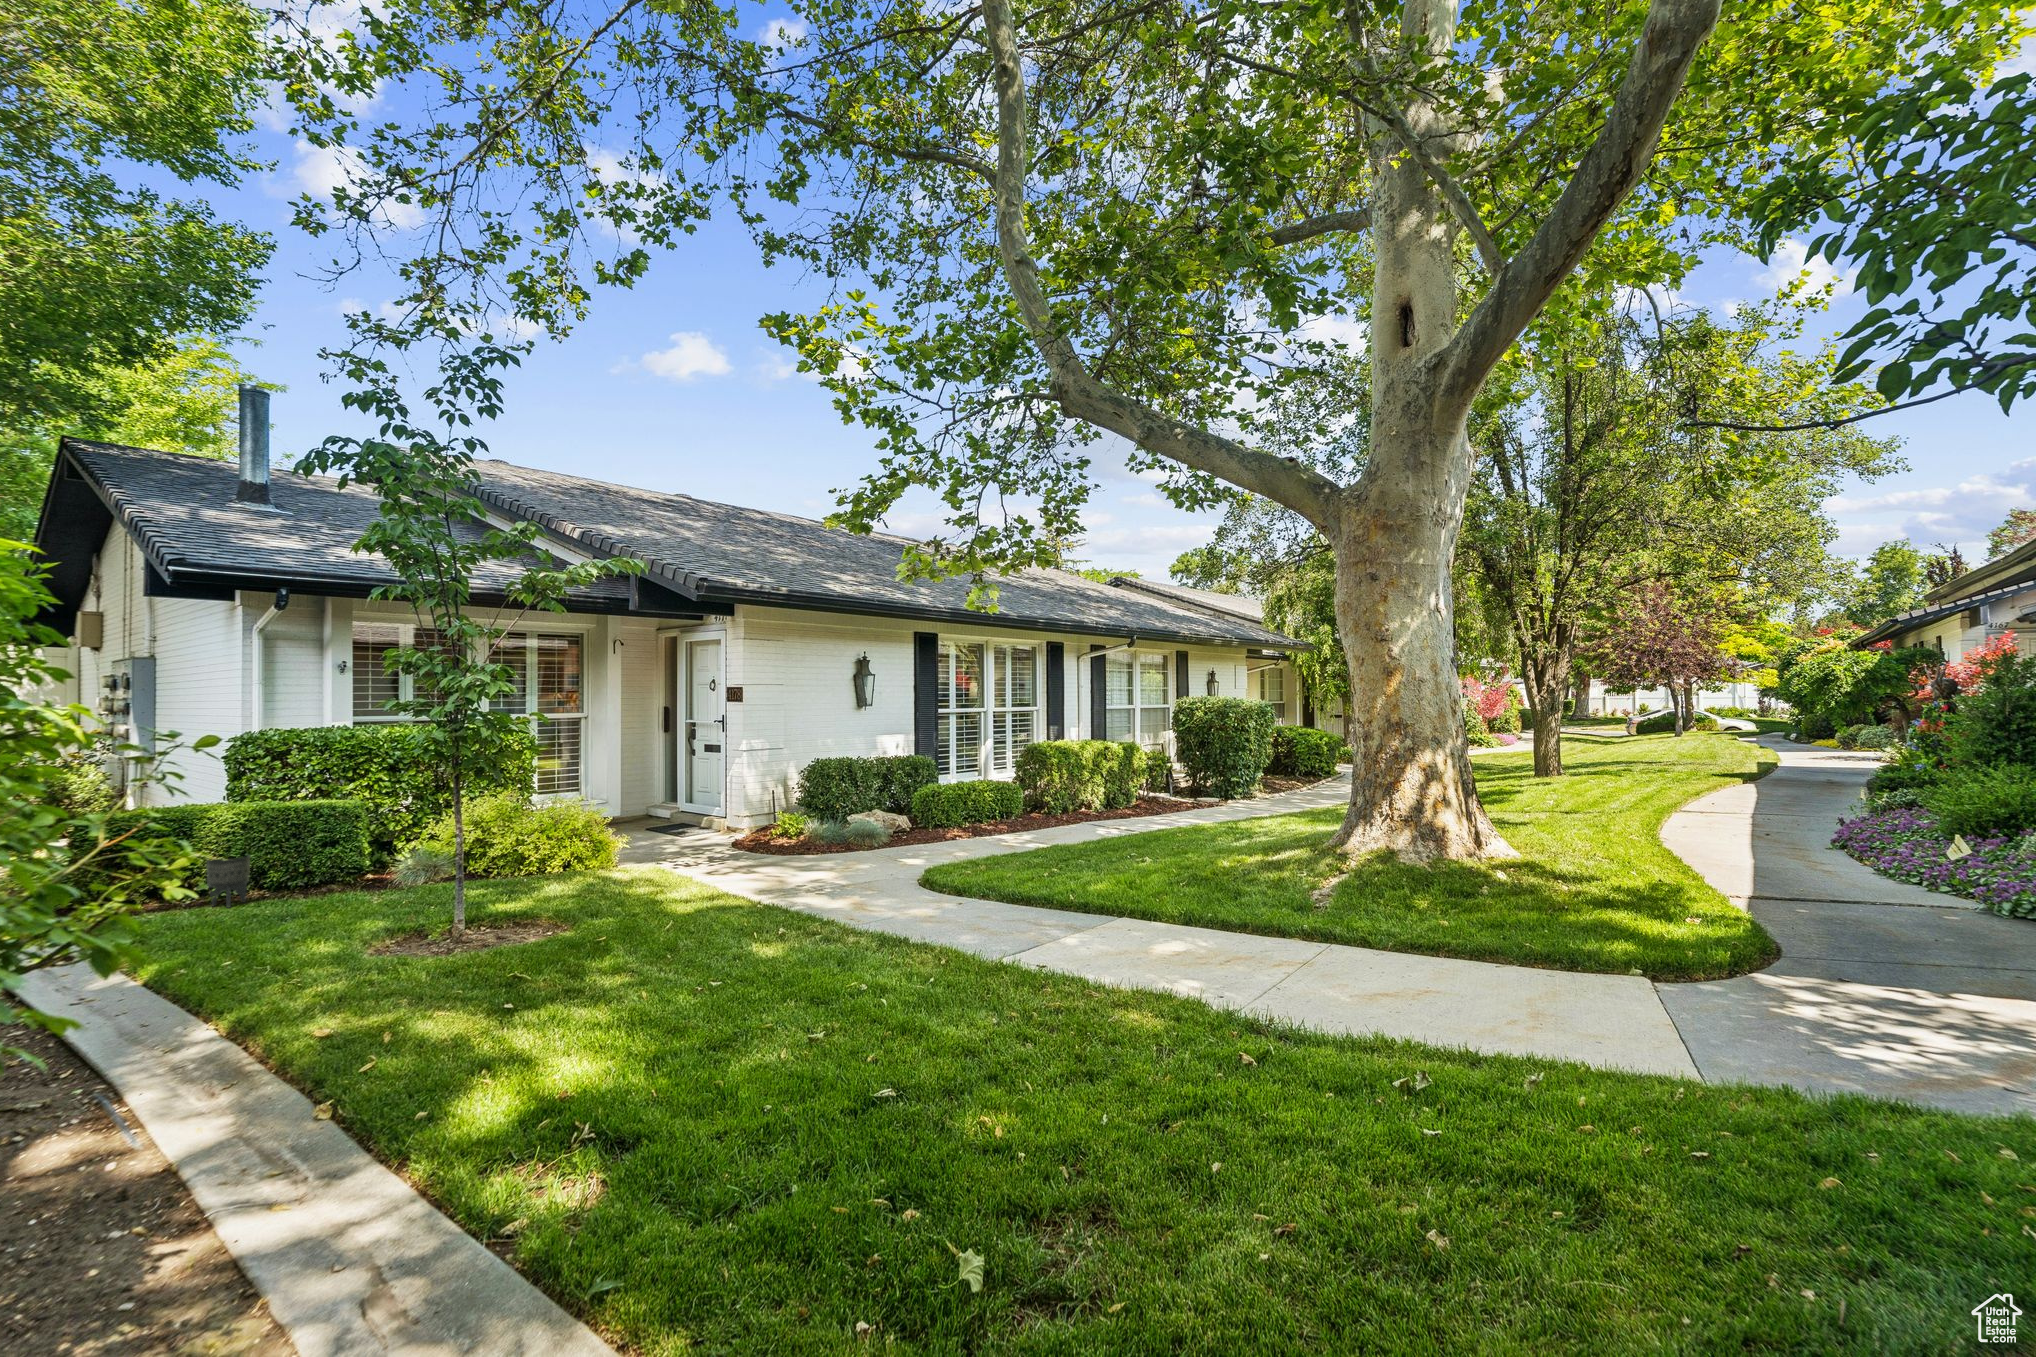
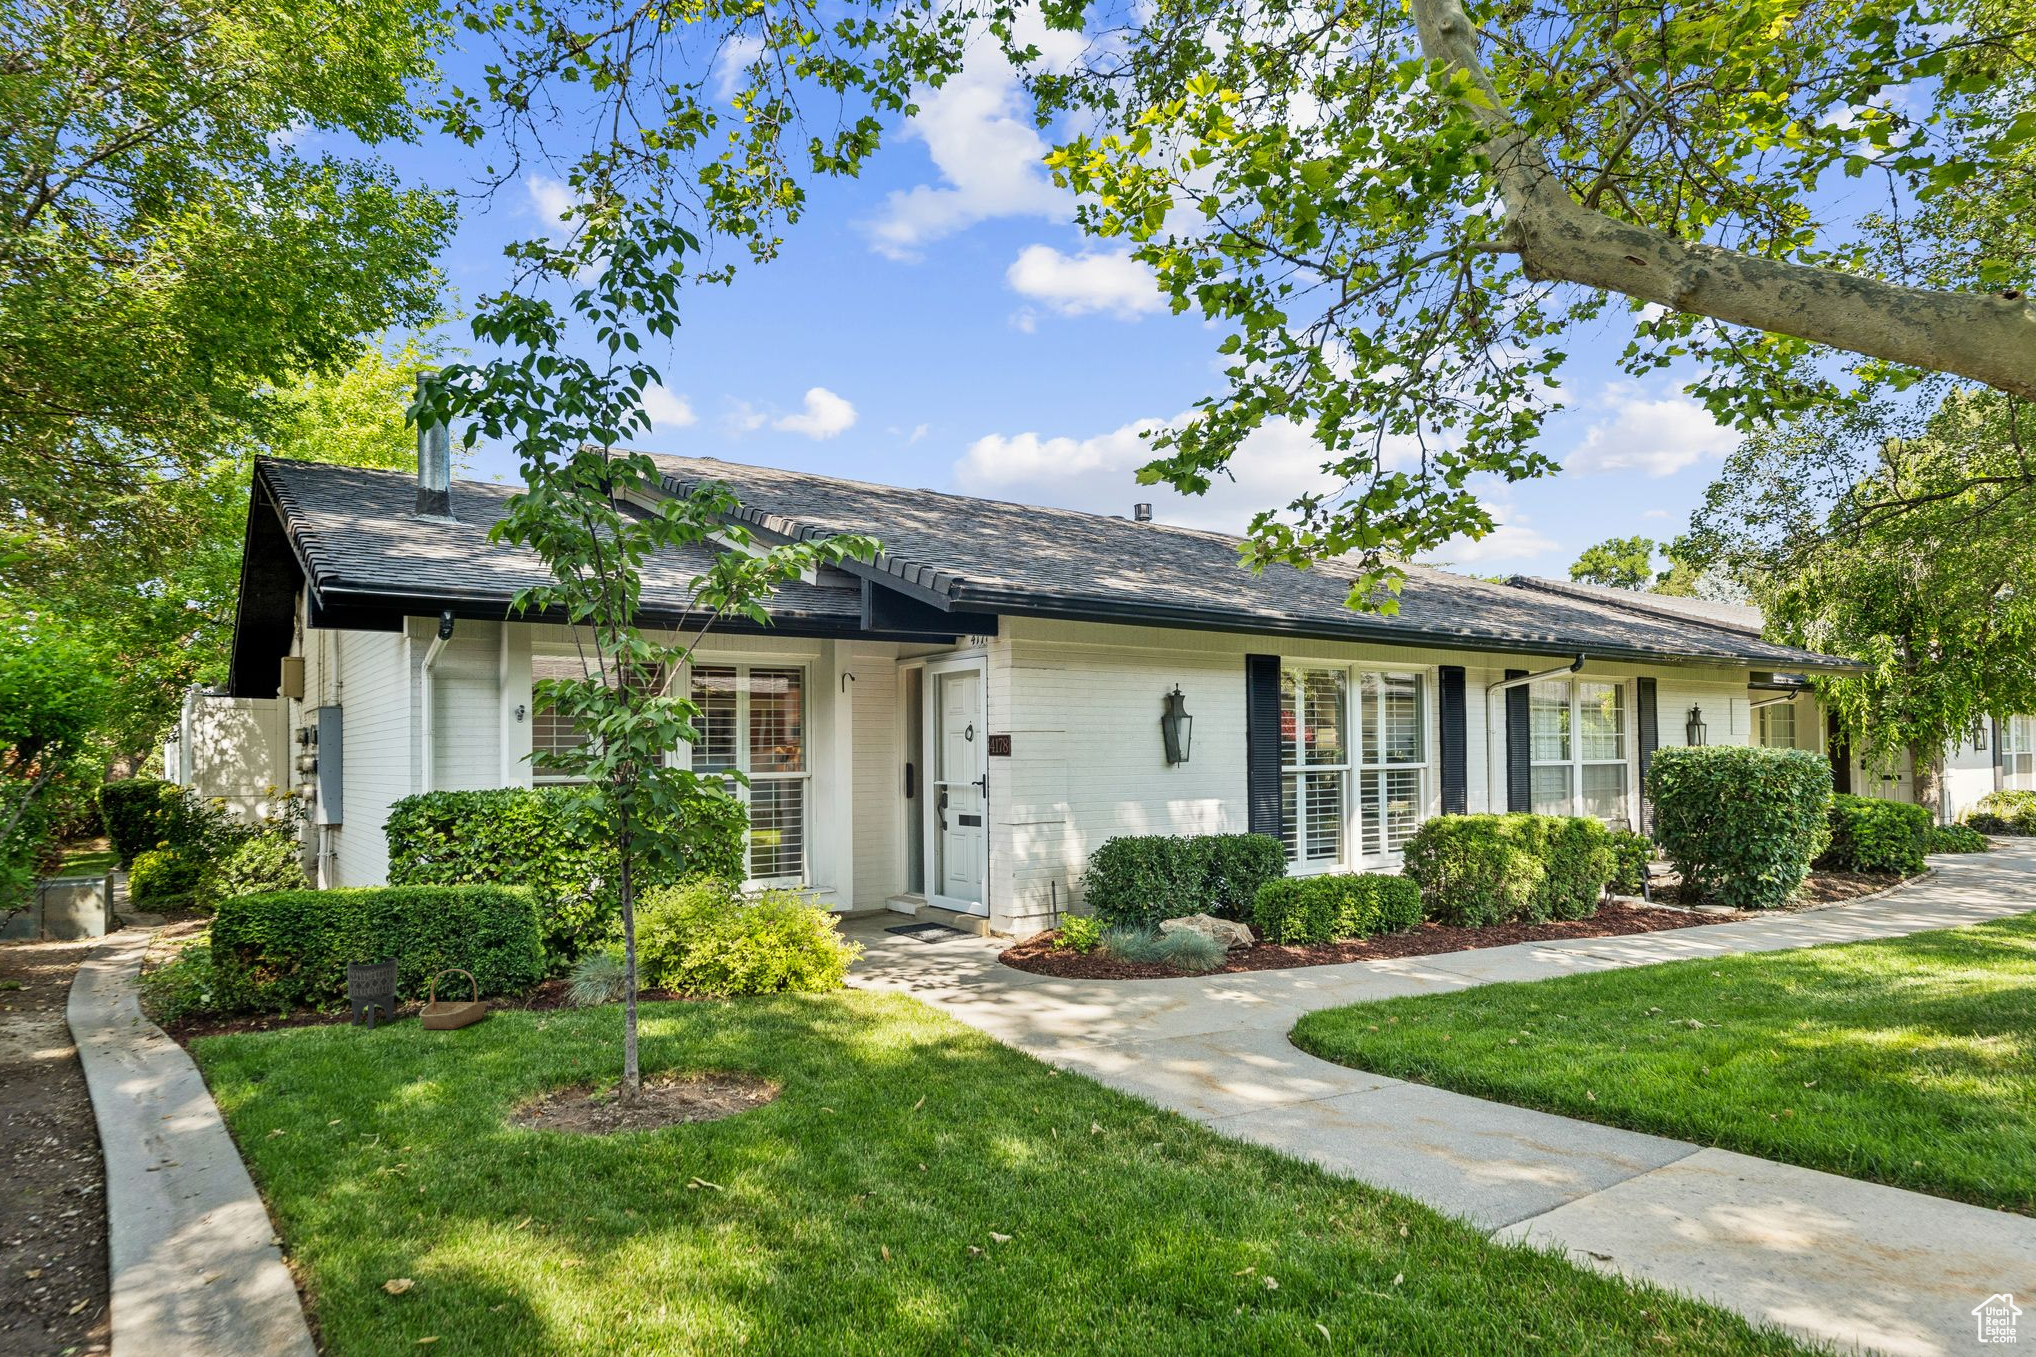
basket: none [272,861,330,905] -> present [419,969,488,1029]

